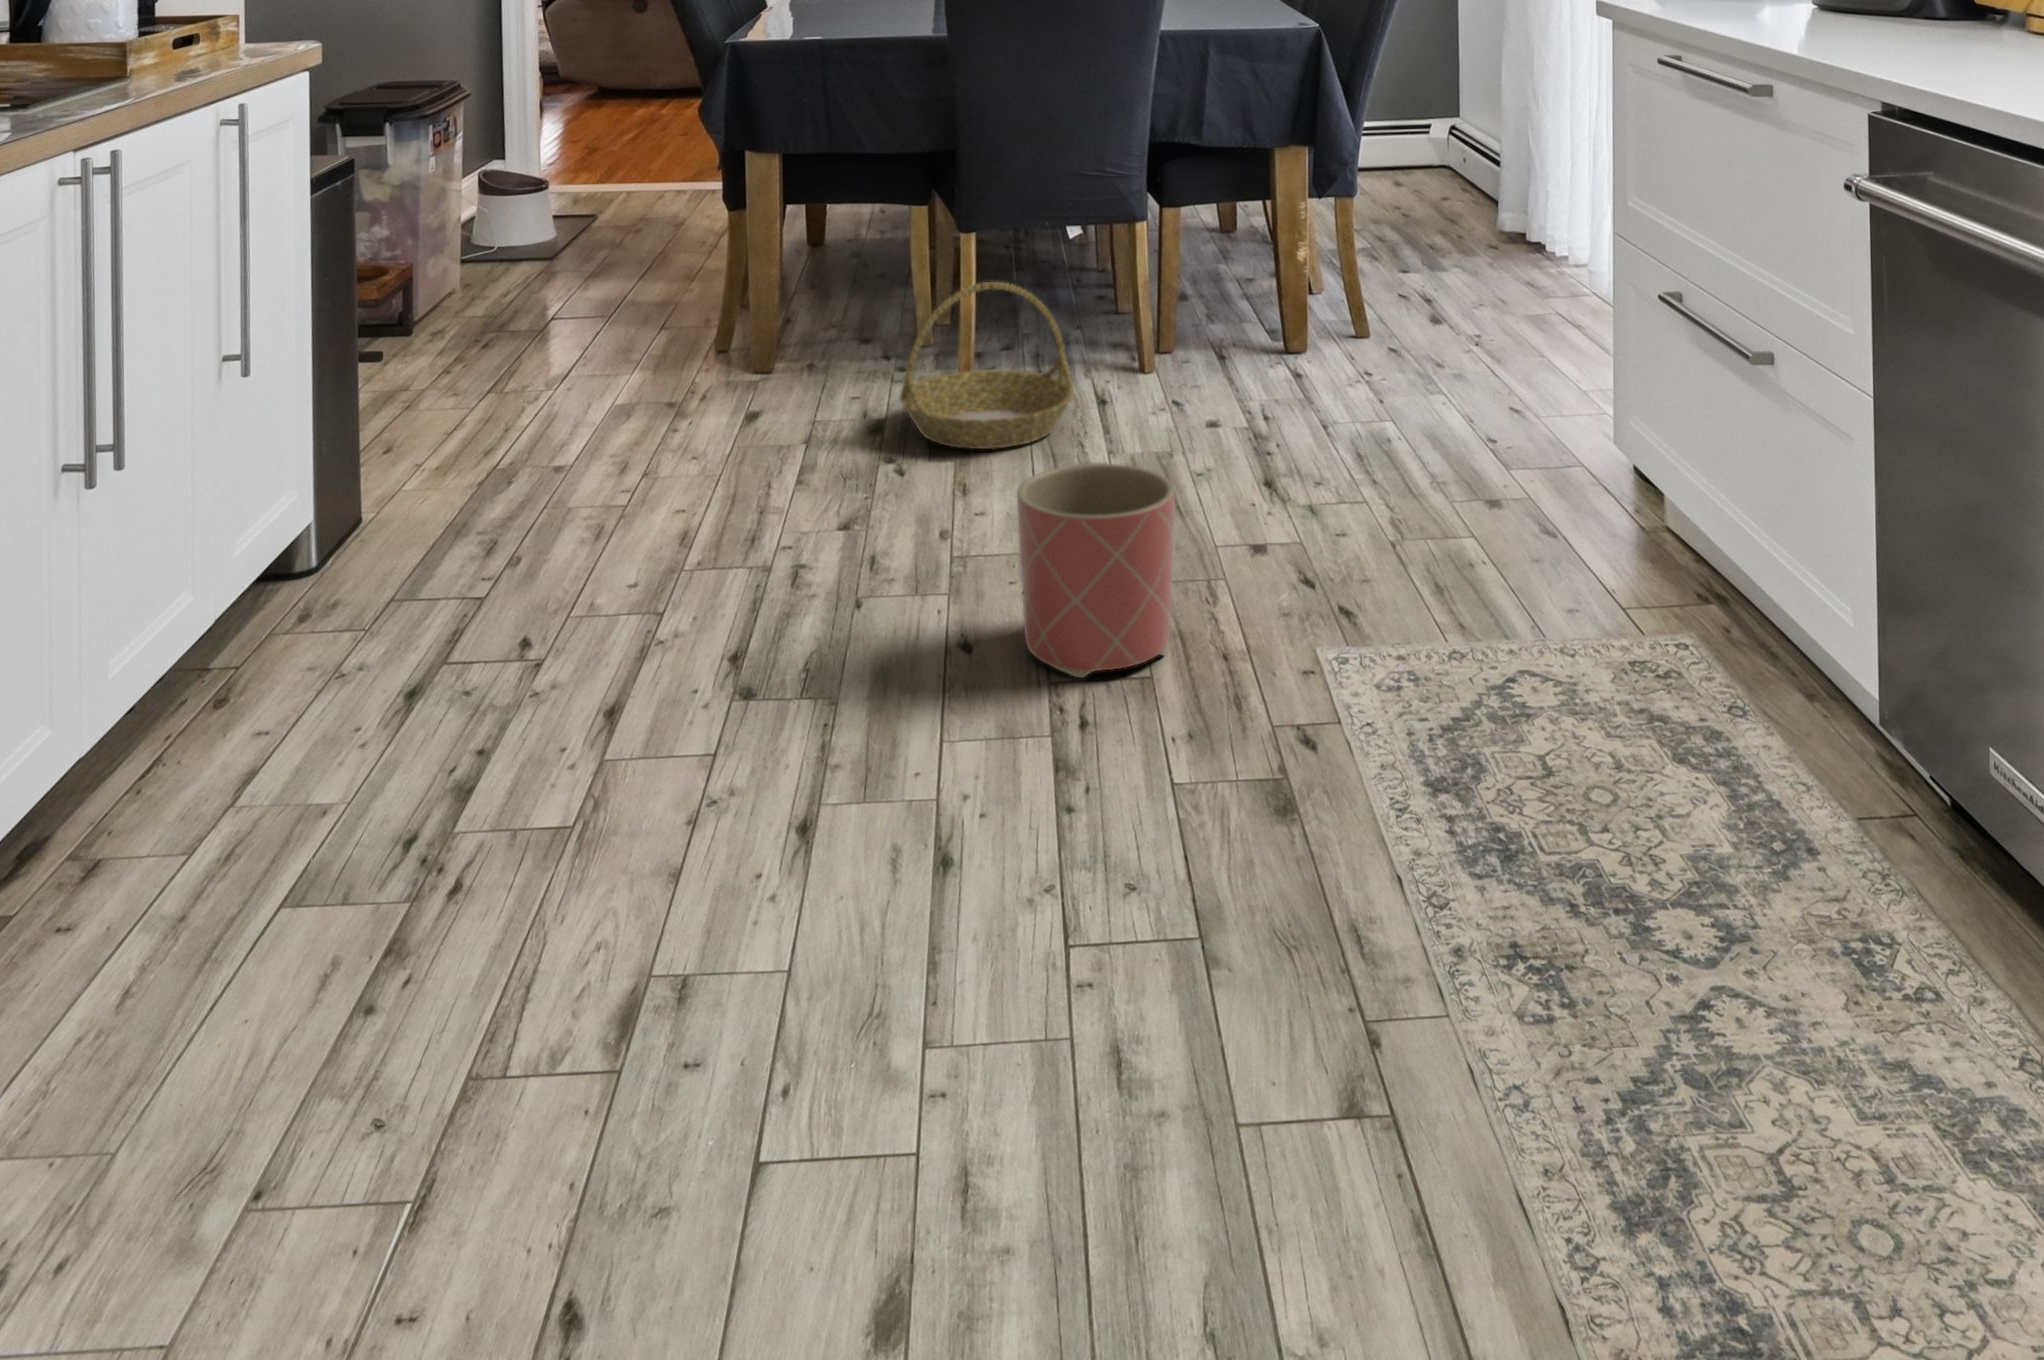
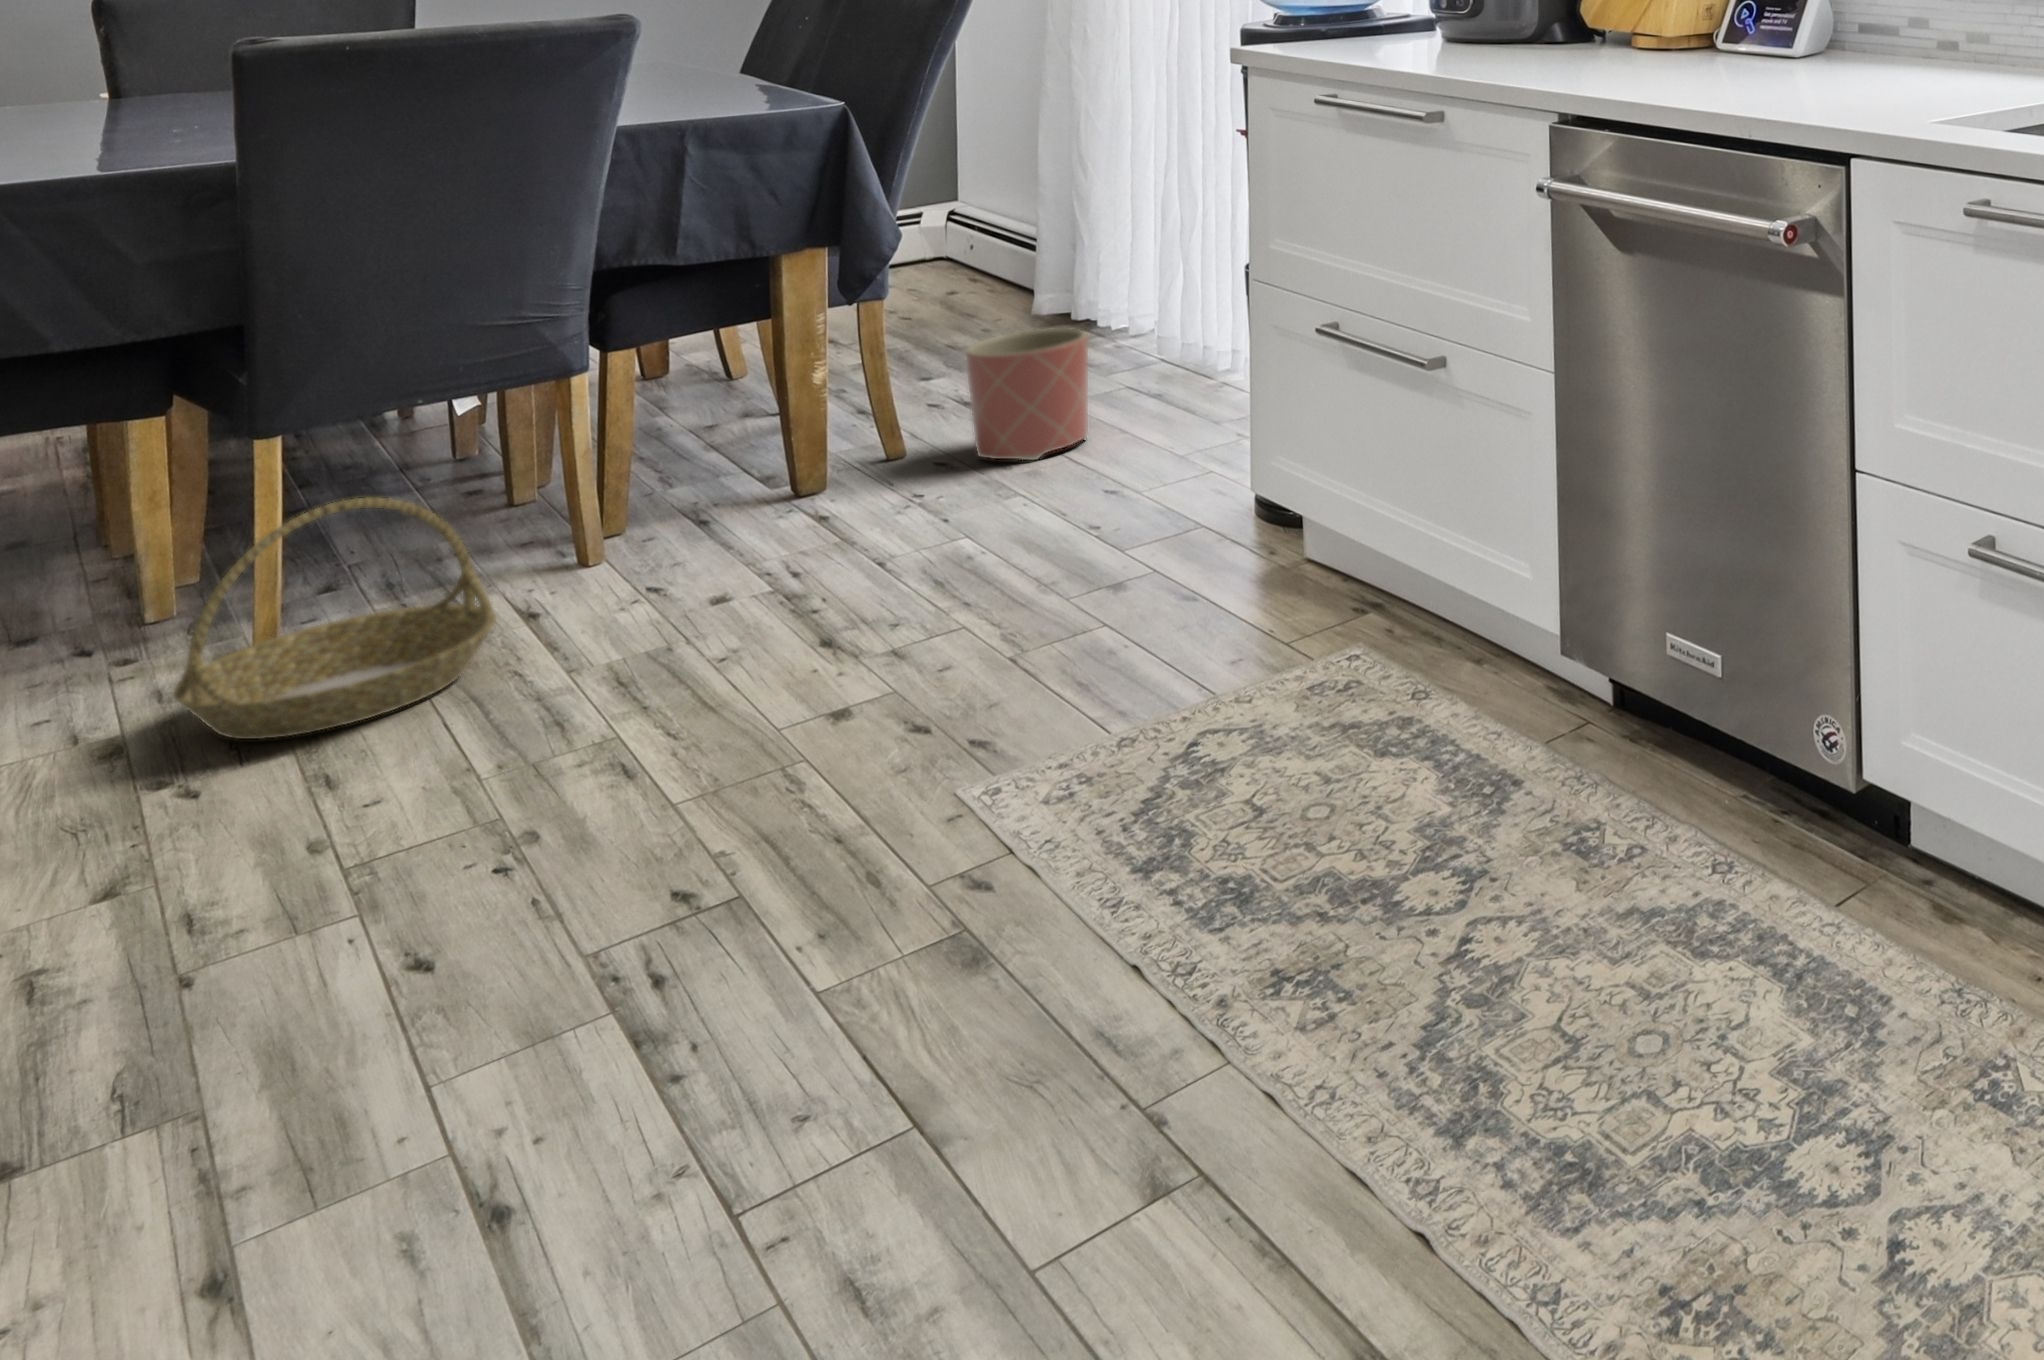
planter: present [1017,463,1175,678] -> present [966,328,1088,460]

